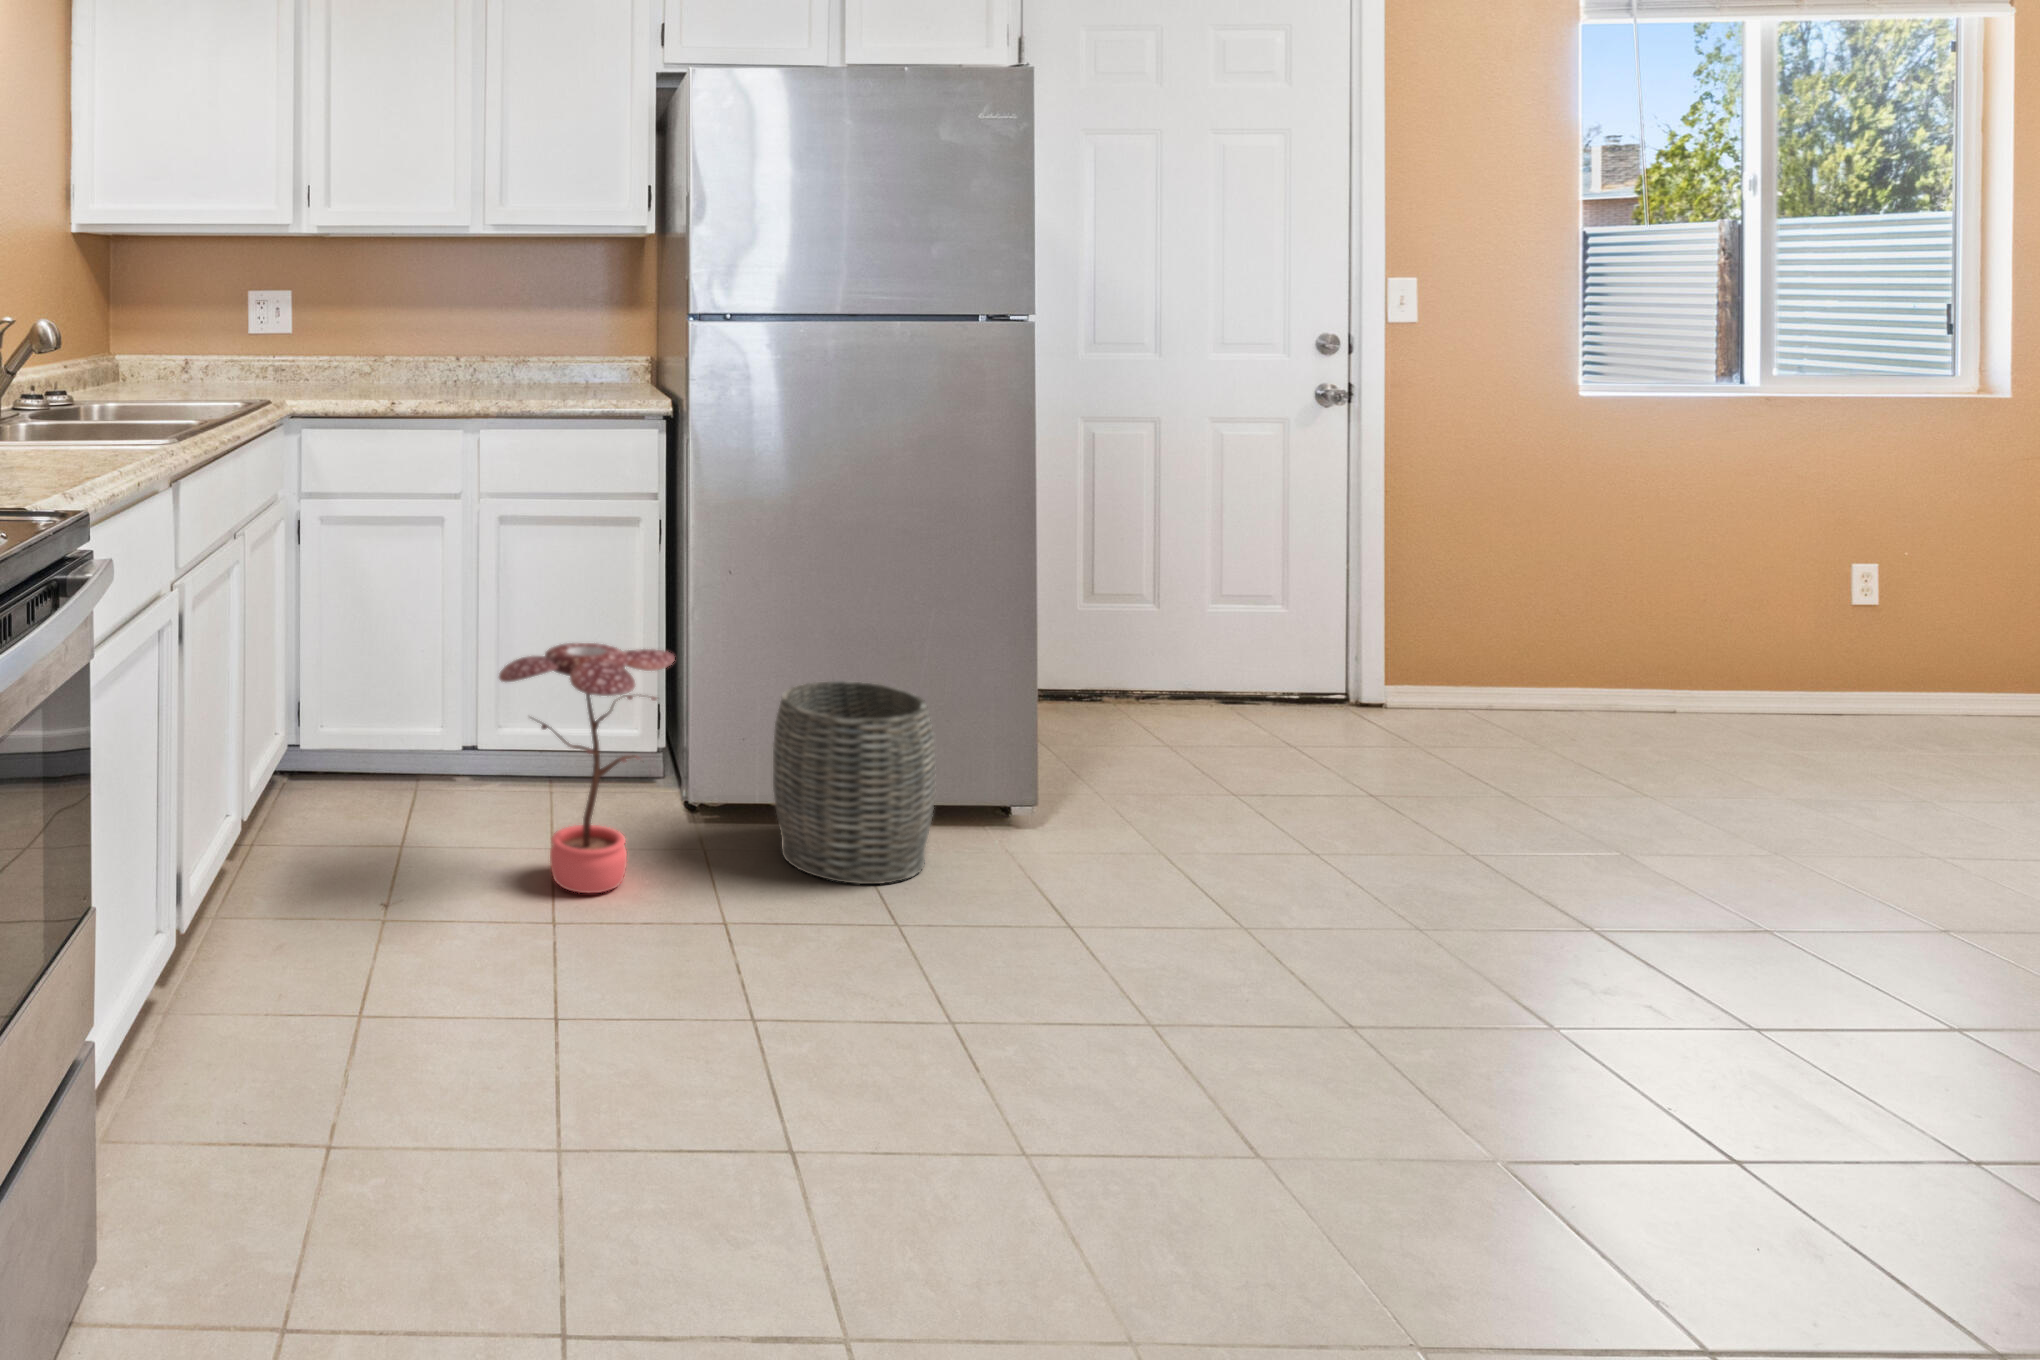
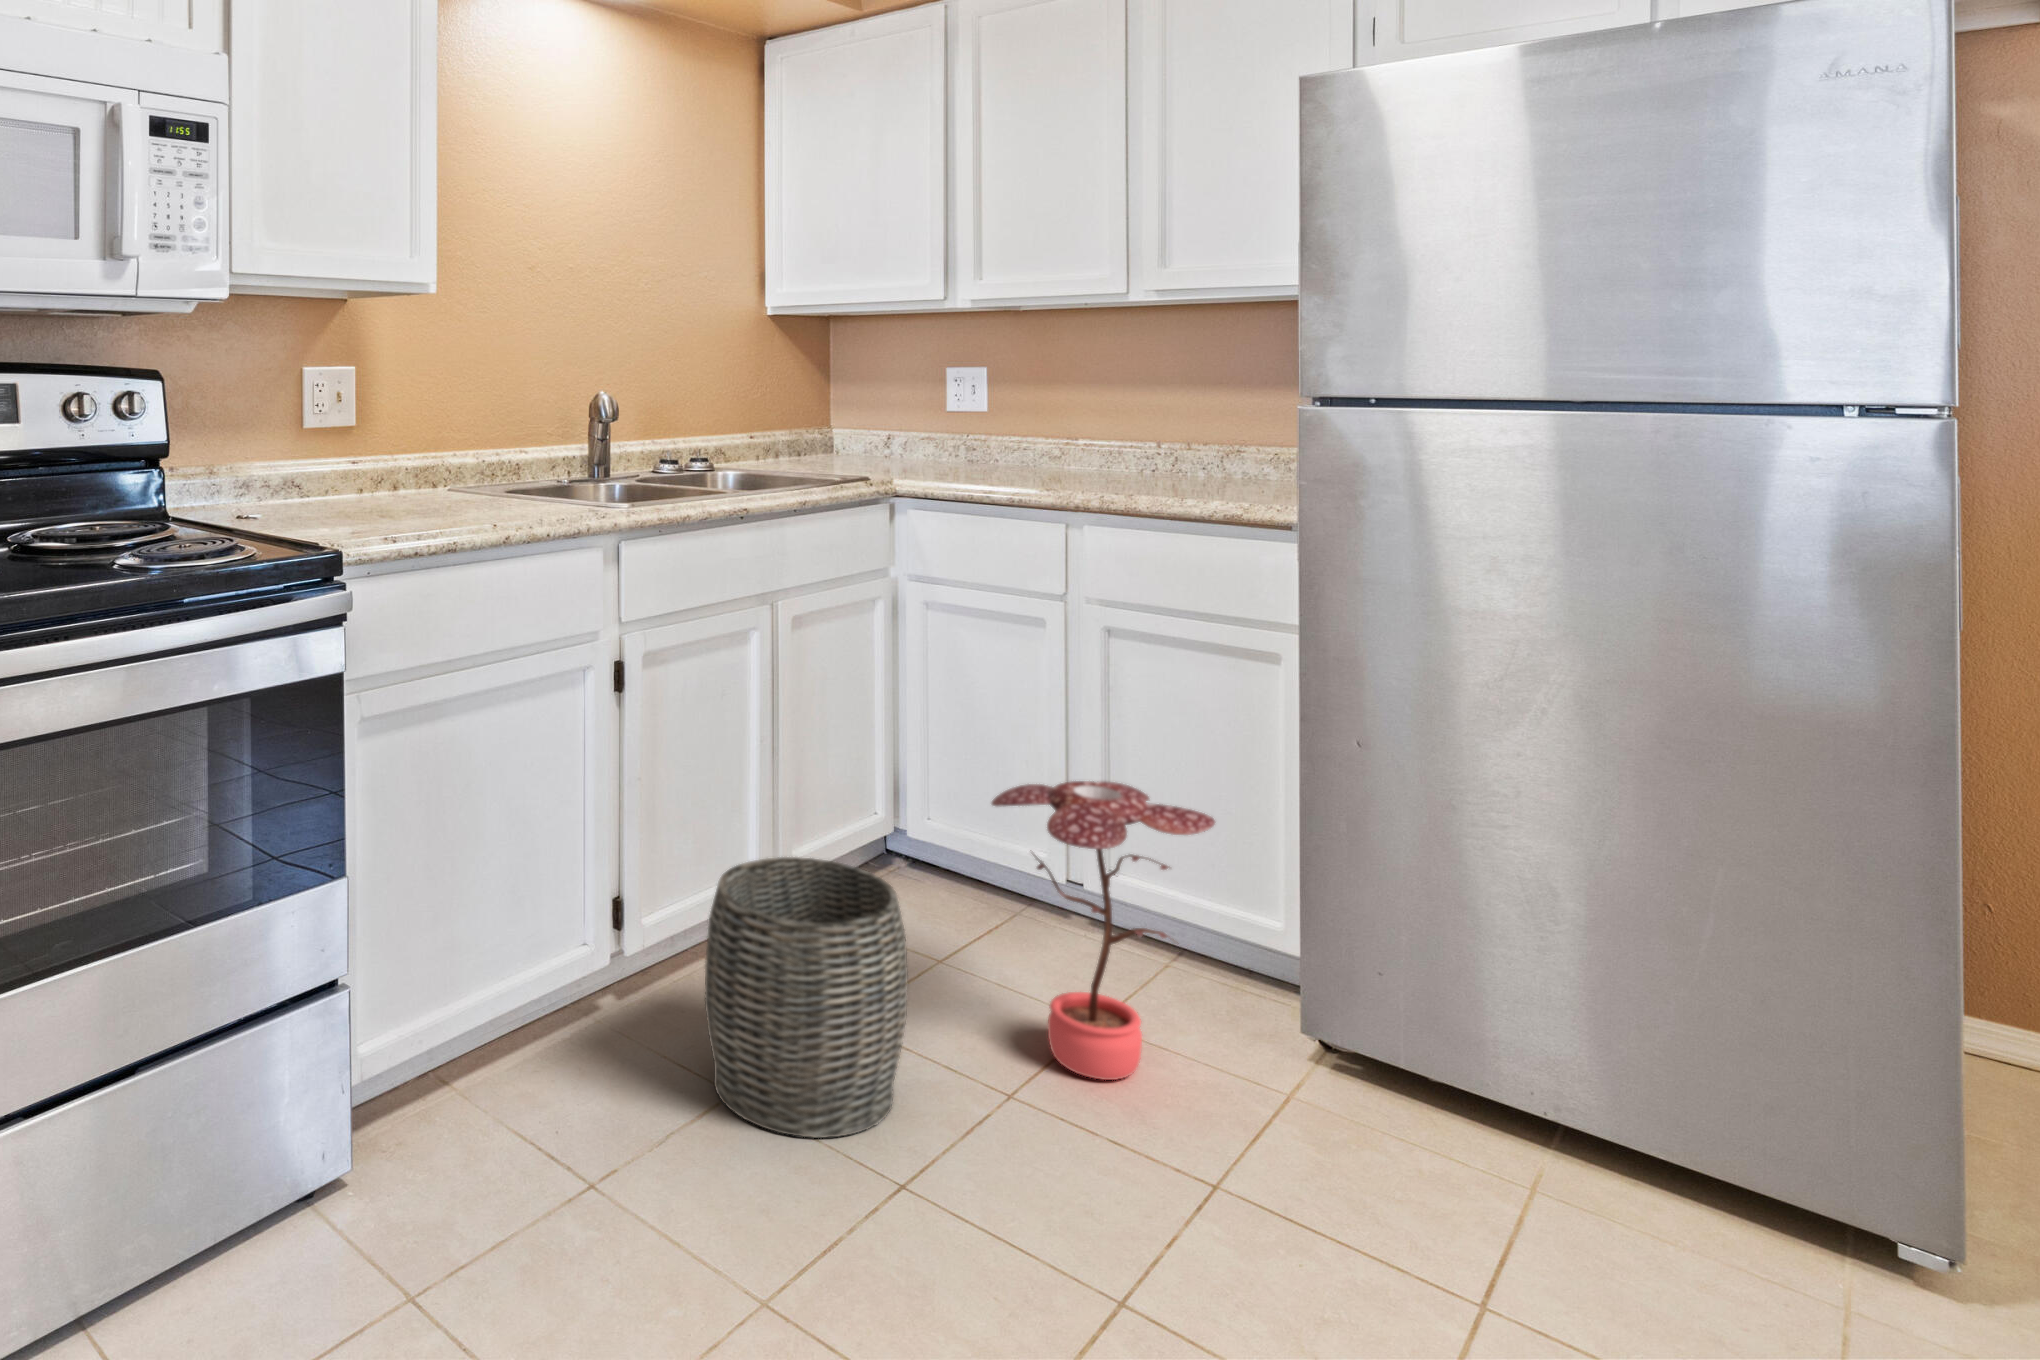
woven basket: present [773,681,936,884] -> present [705,857,908,1138]

